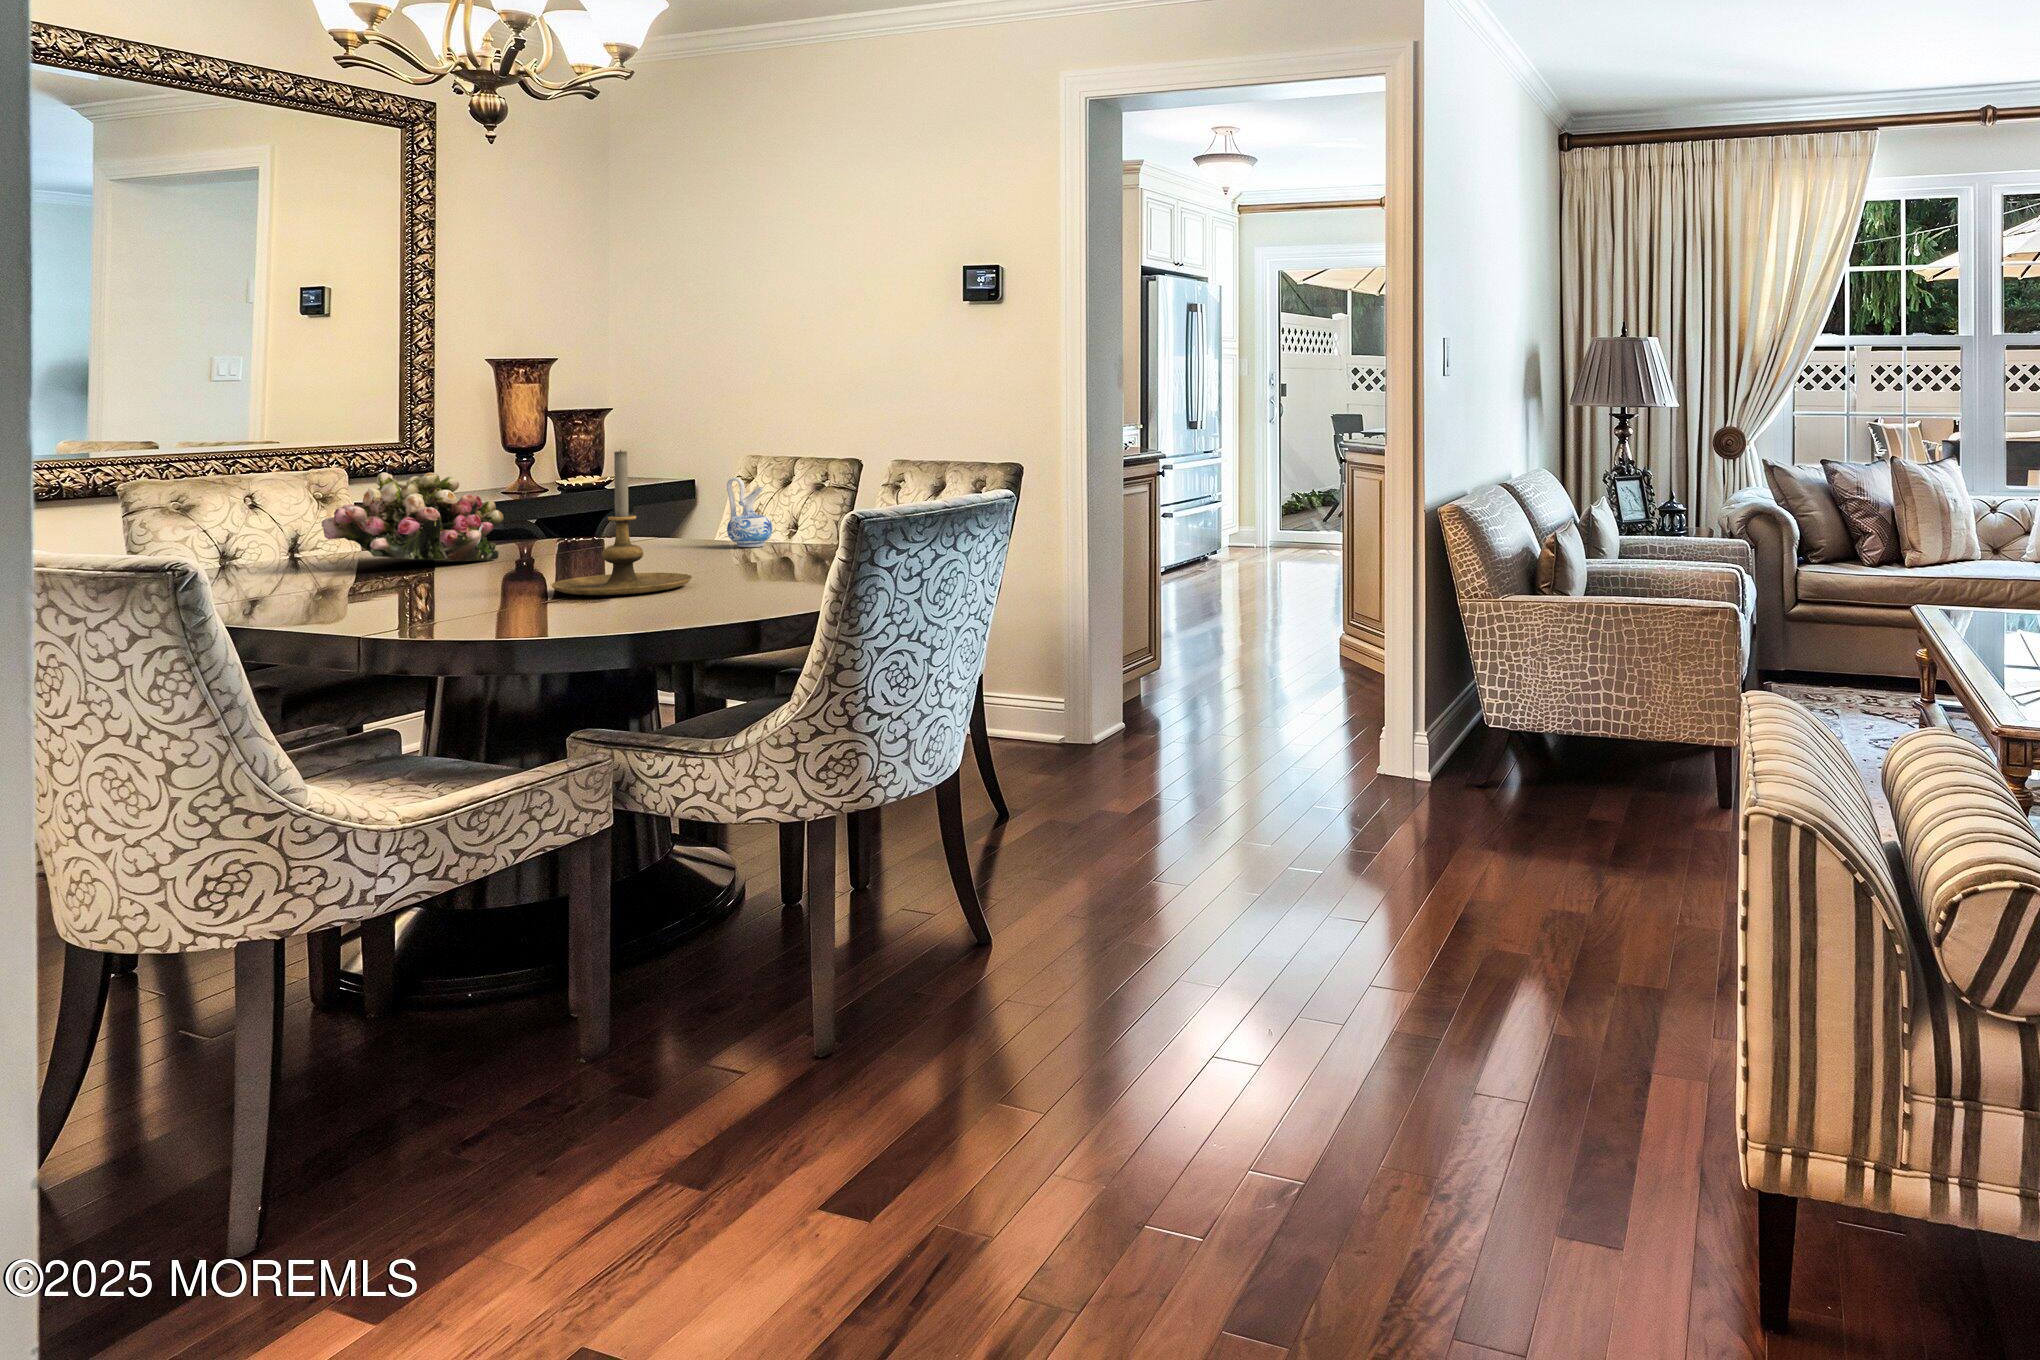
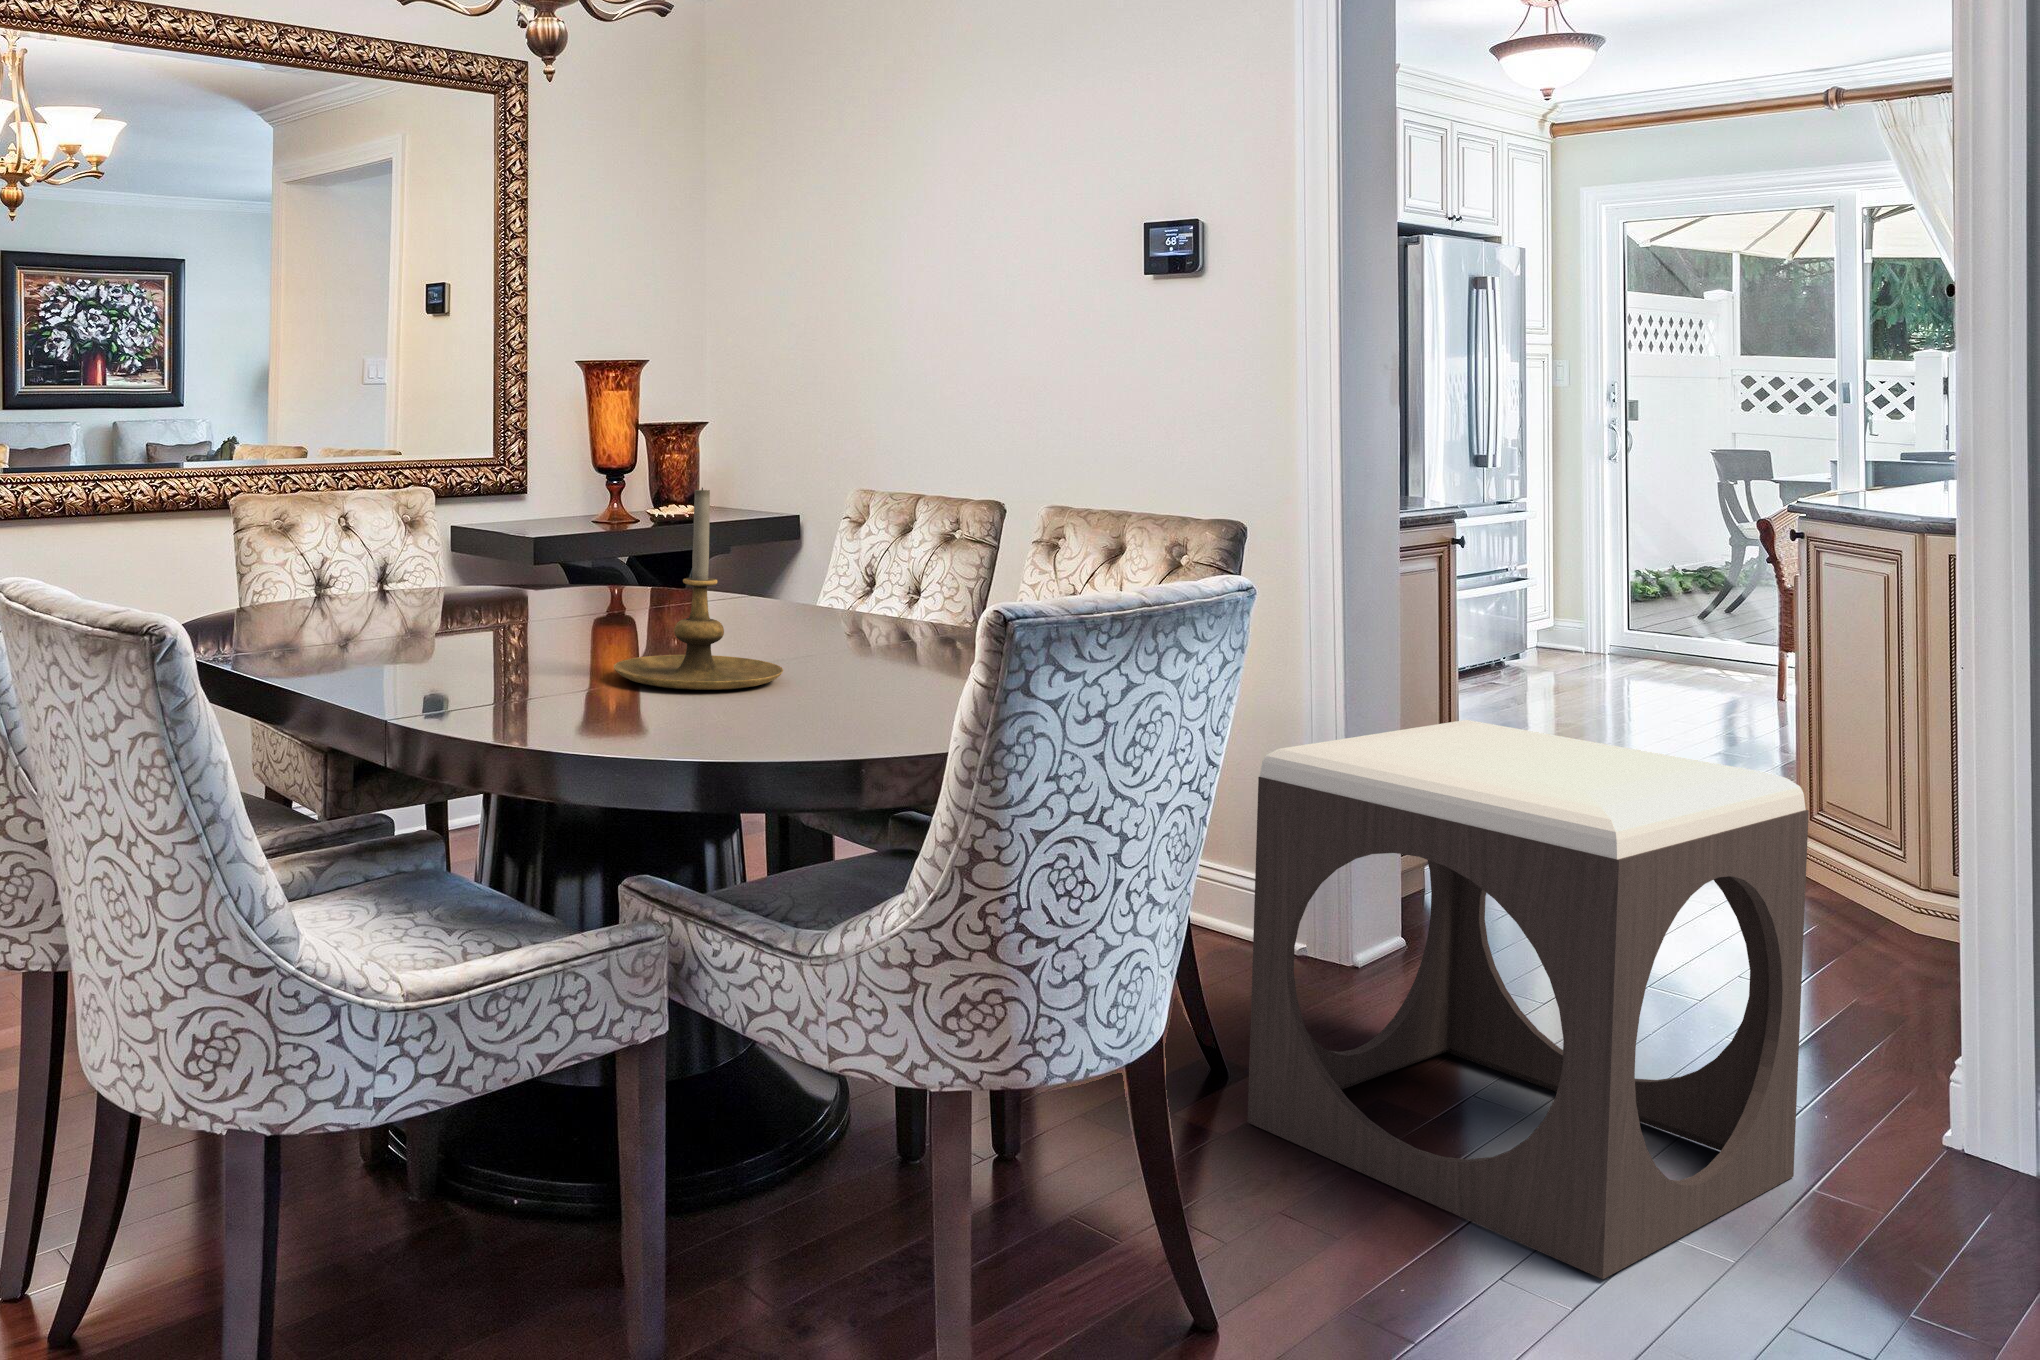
flower arrangement: present [321,472,504,560] -> none [397,499,579,614]
ceramic pitcher: present [727,477,772,547] -> none [832,524,889,621]
footstool: none [1031,577,1326,871] -> present [1248,720,1809,1279]

